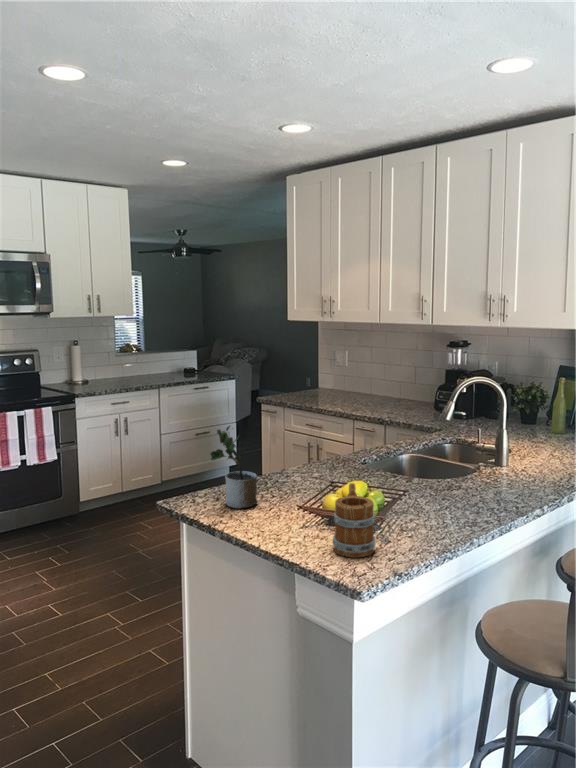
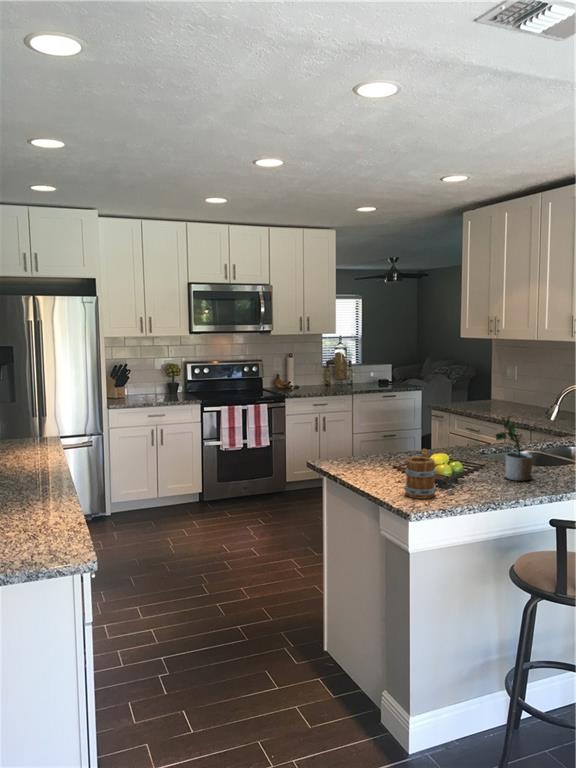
potted plant: present [211,426,257,508] -> present [496,416,532,481]

